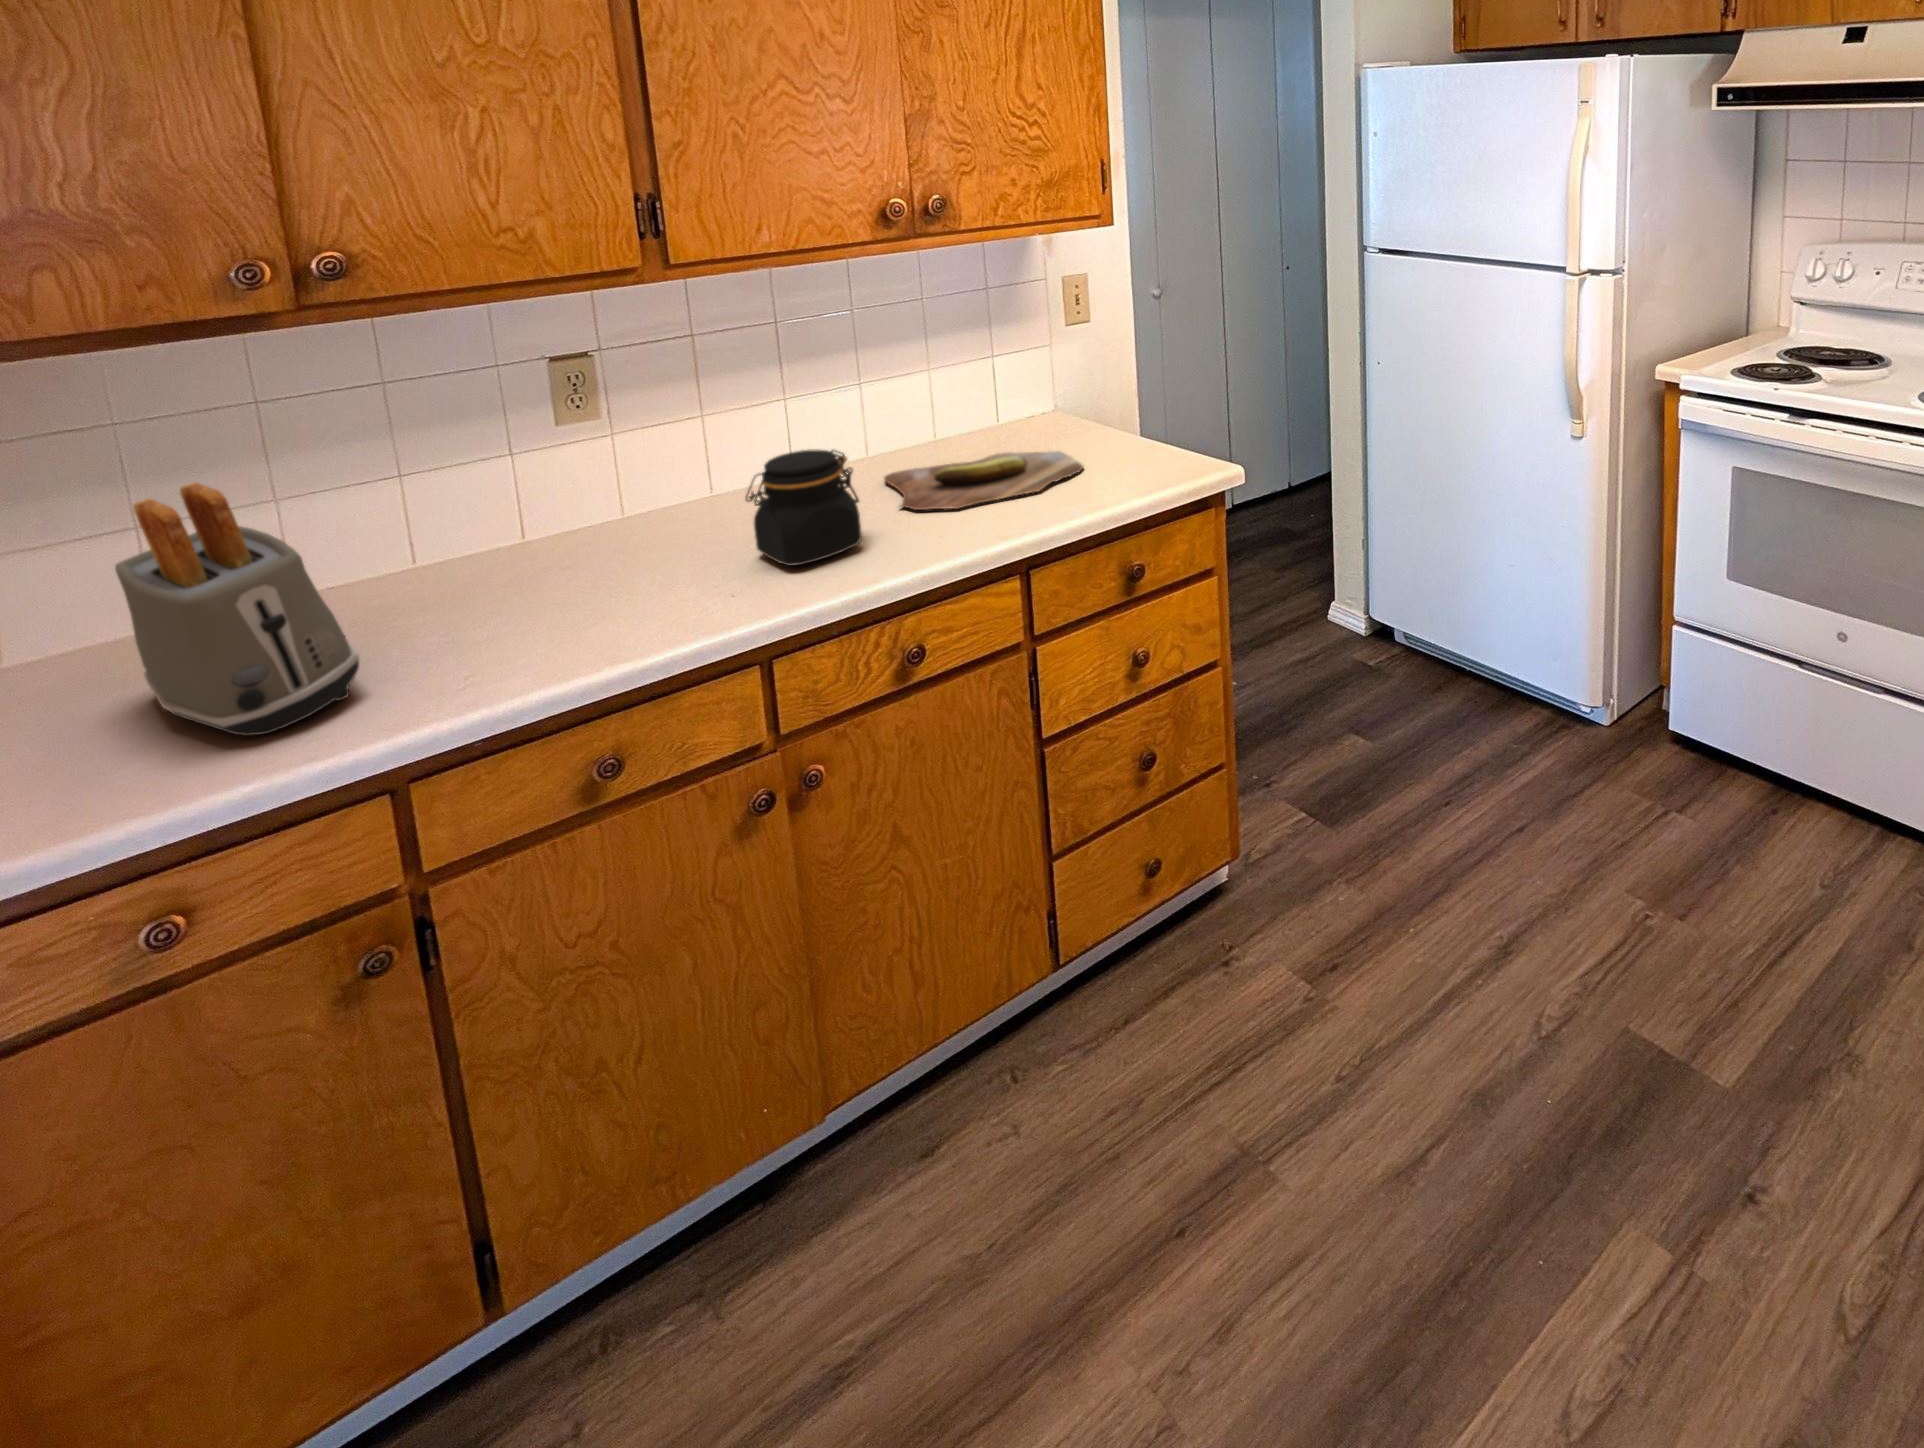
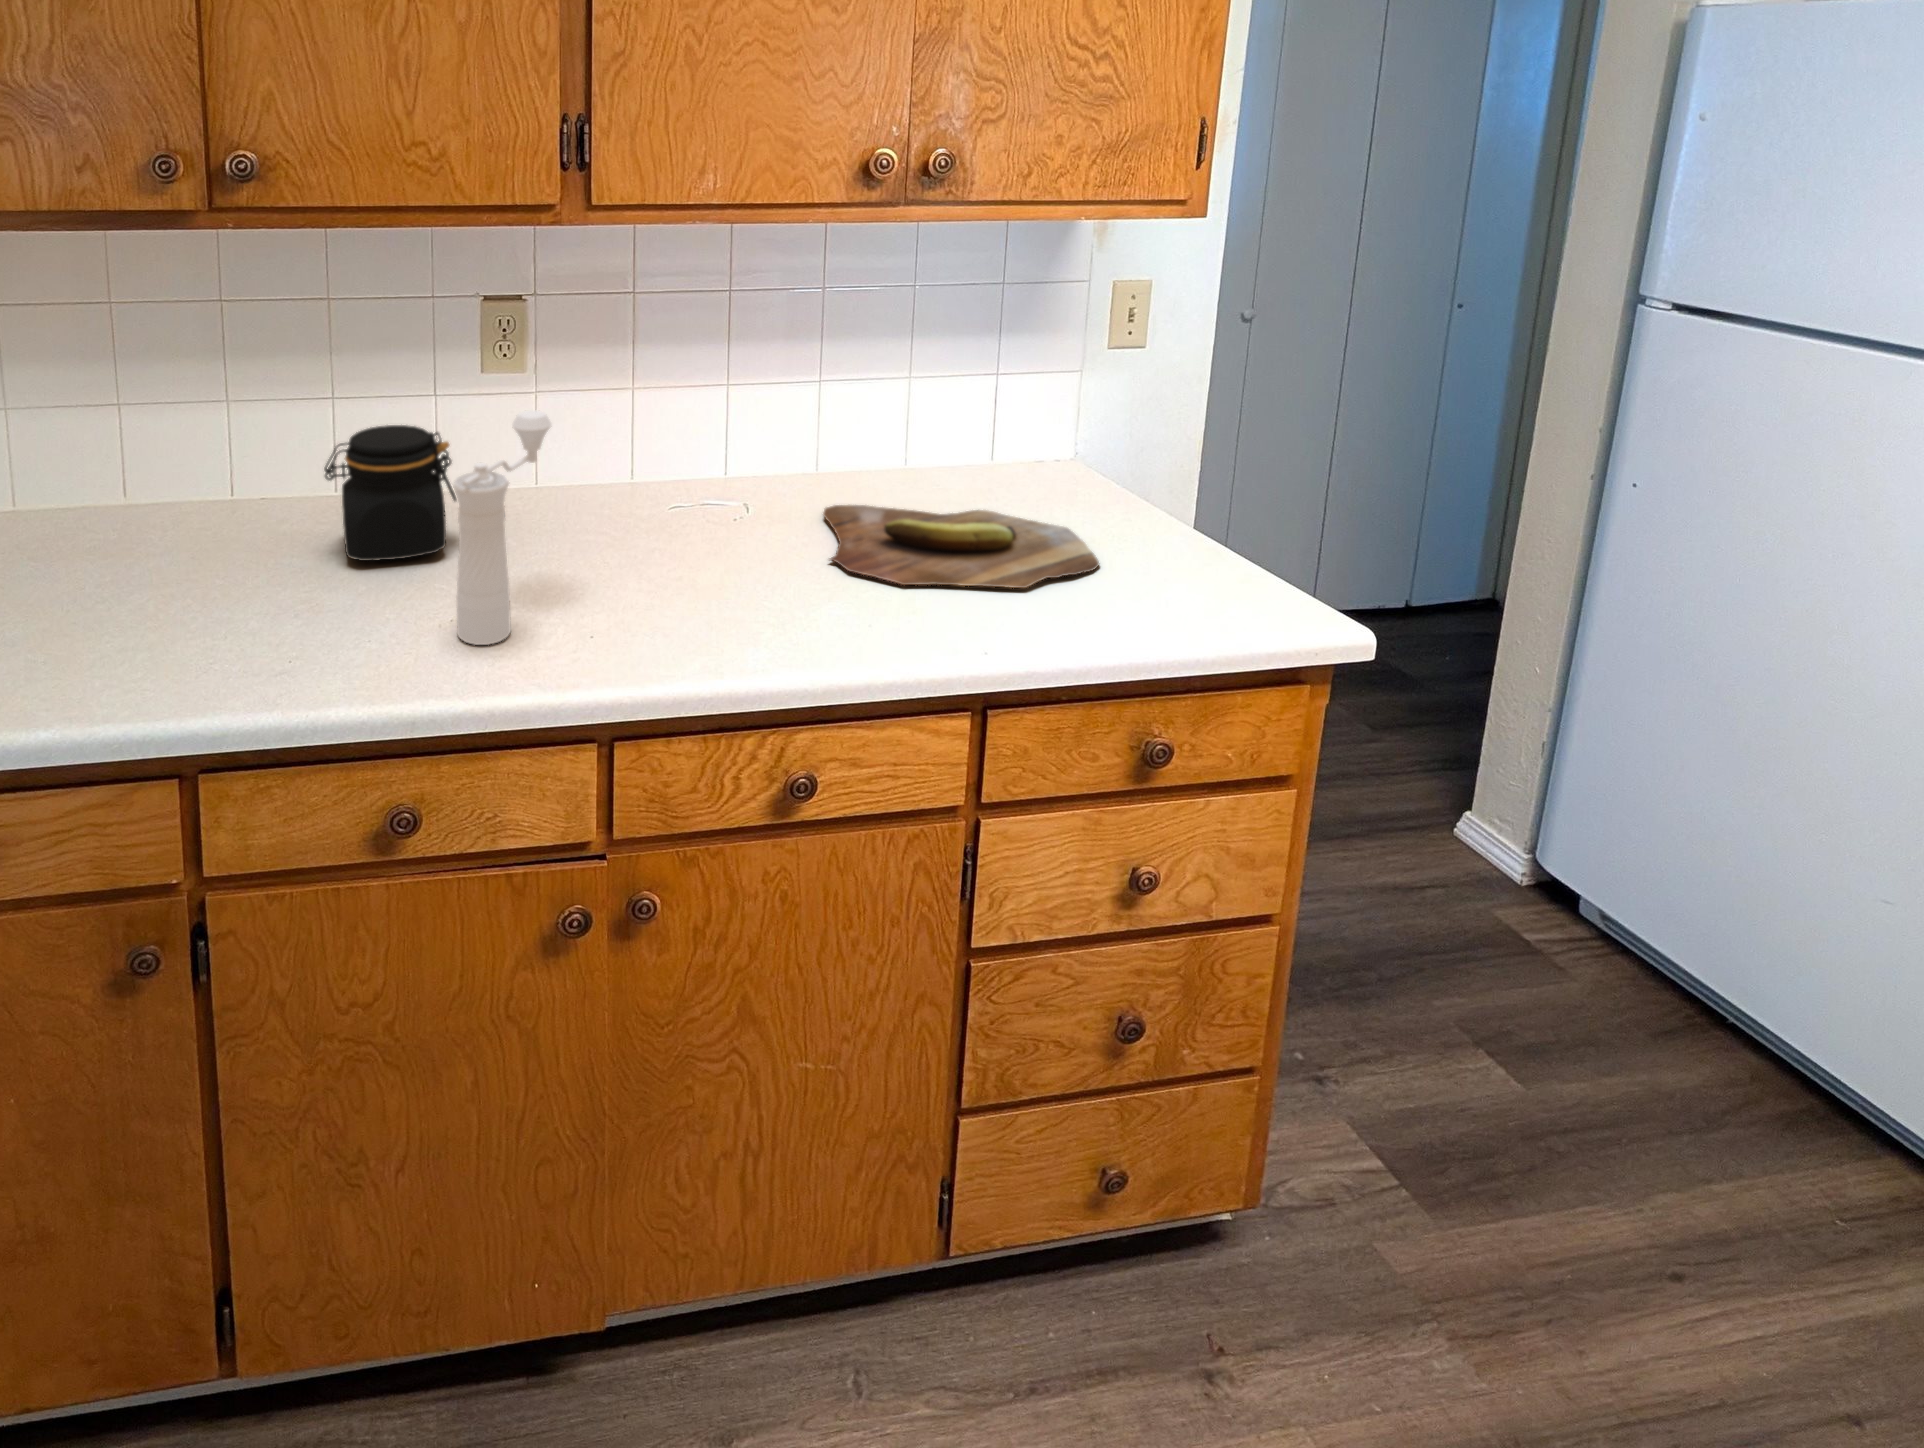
pepper mill: none [596,435,667,626] -> present [453,410,551,645]
jar: present [746,449,862,566] -> present [324,425,457,561]
toaster: present [115,482,359,736] -> none [36,378,202,666]

